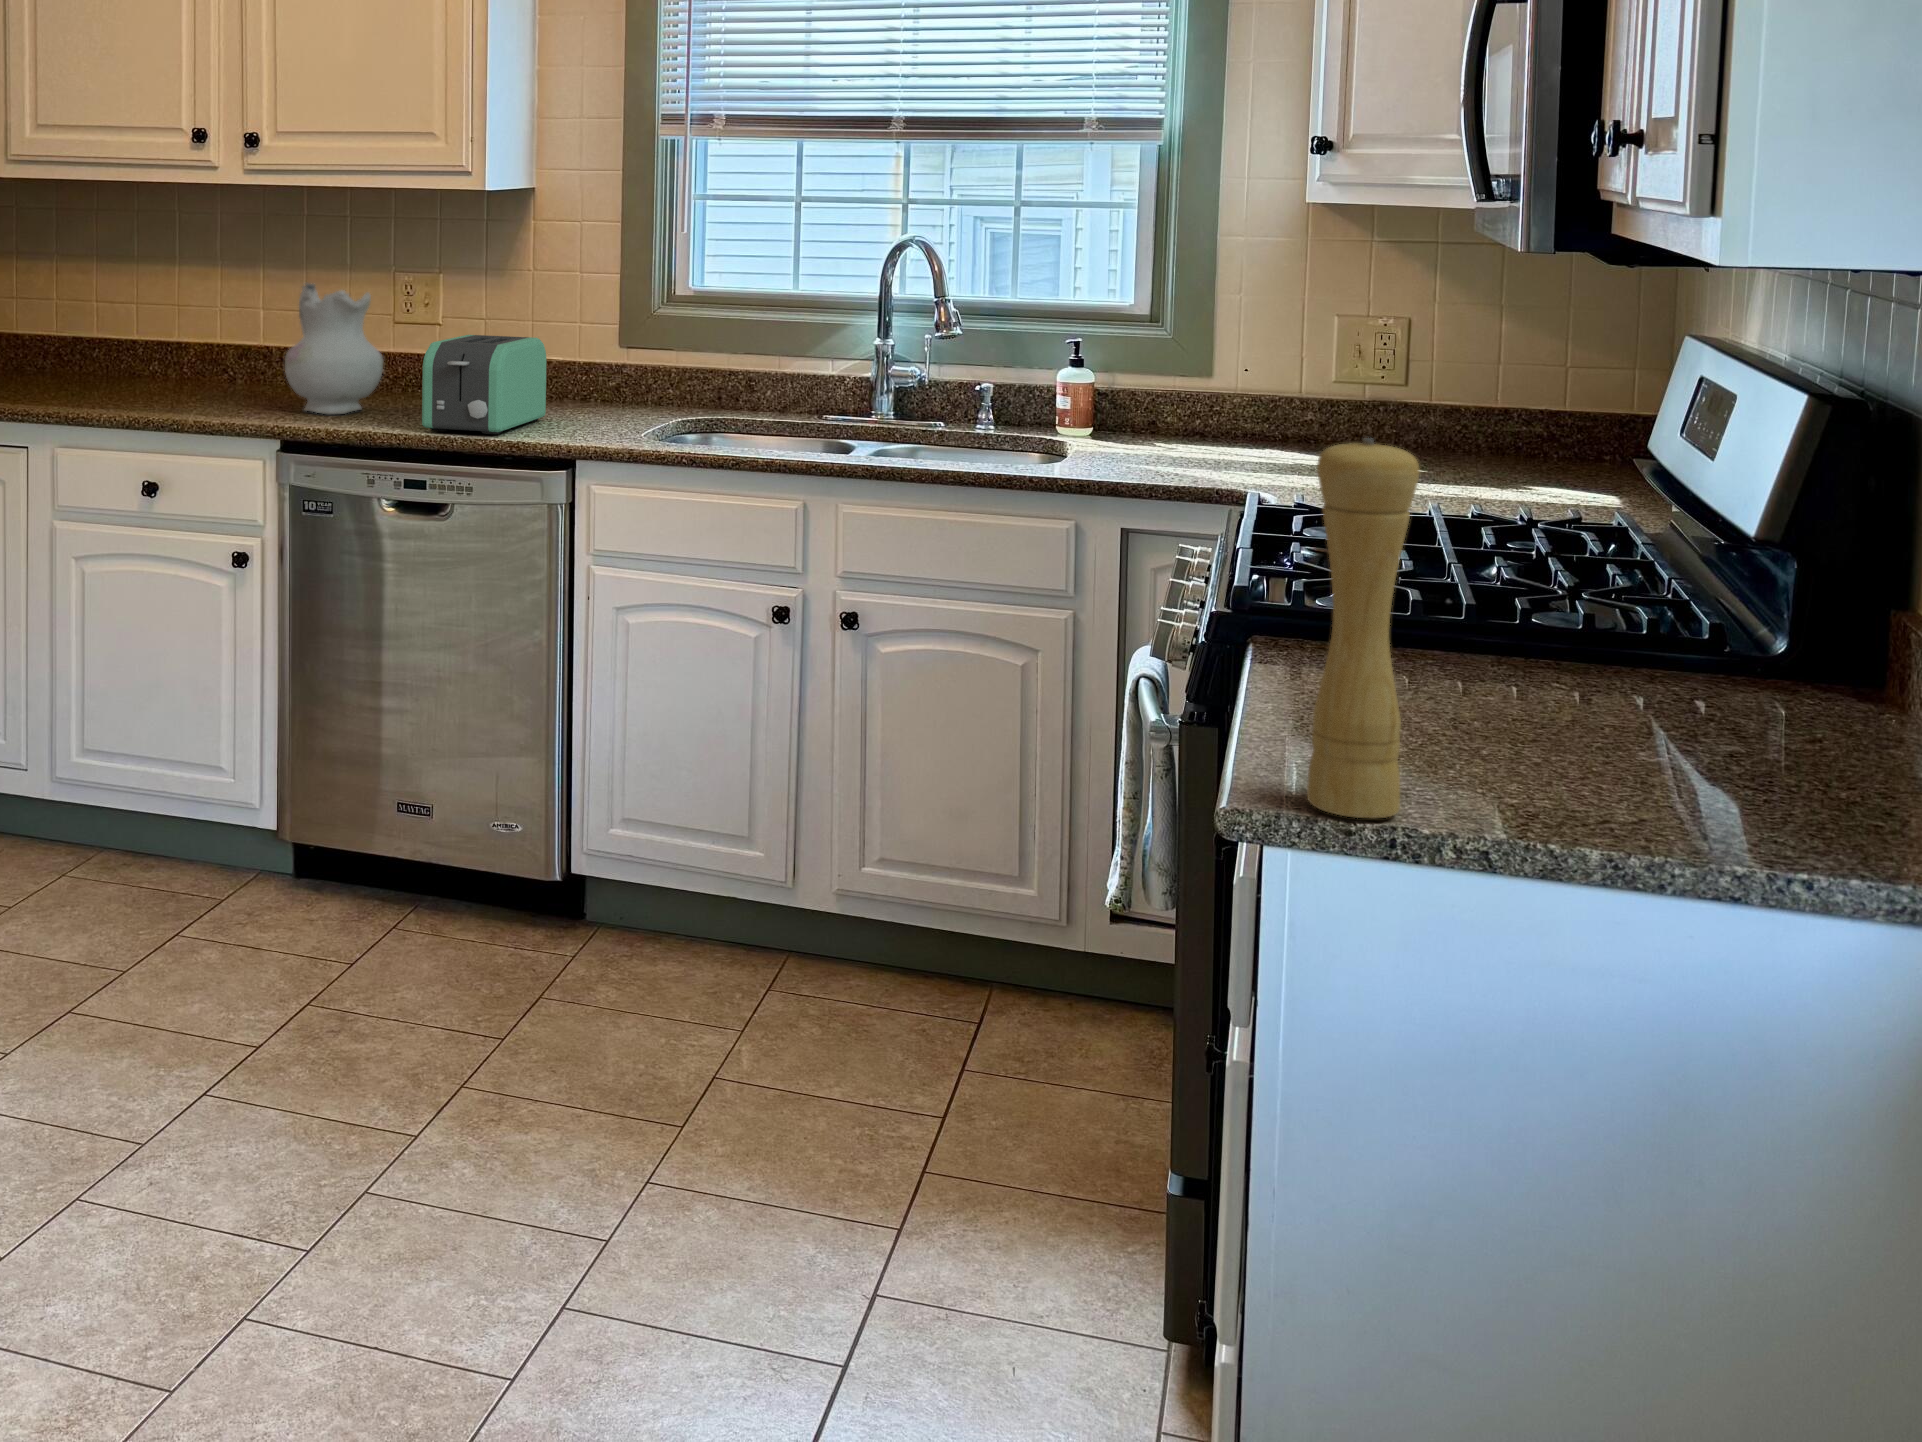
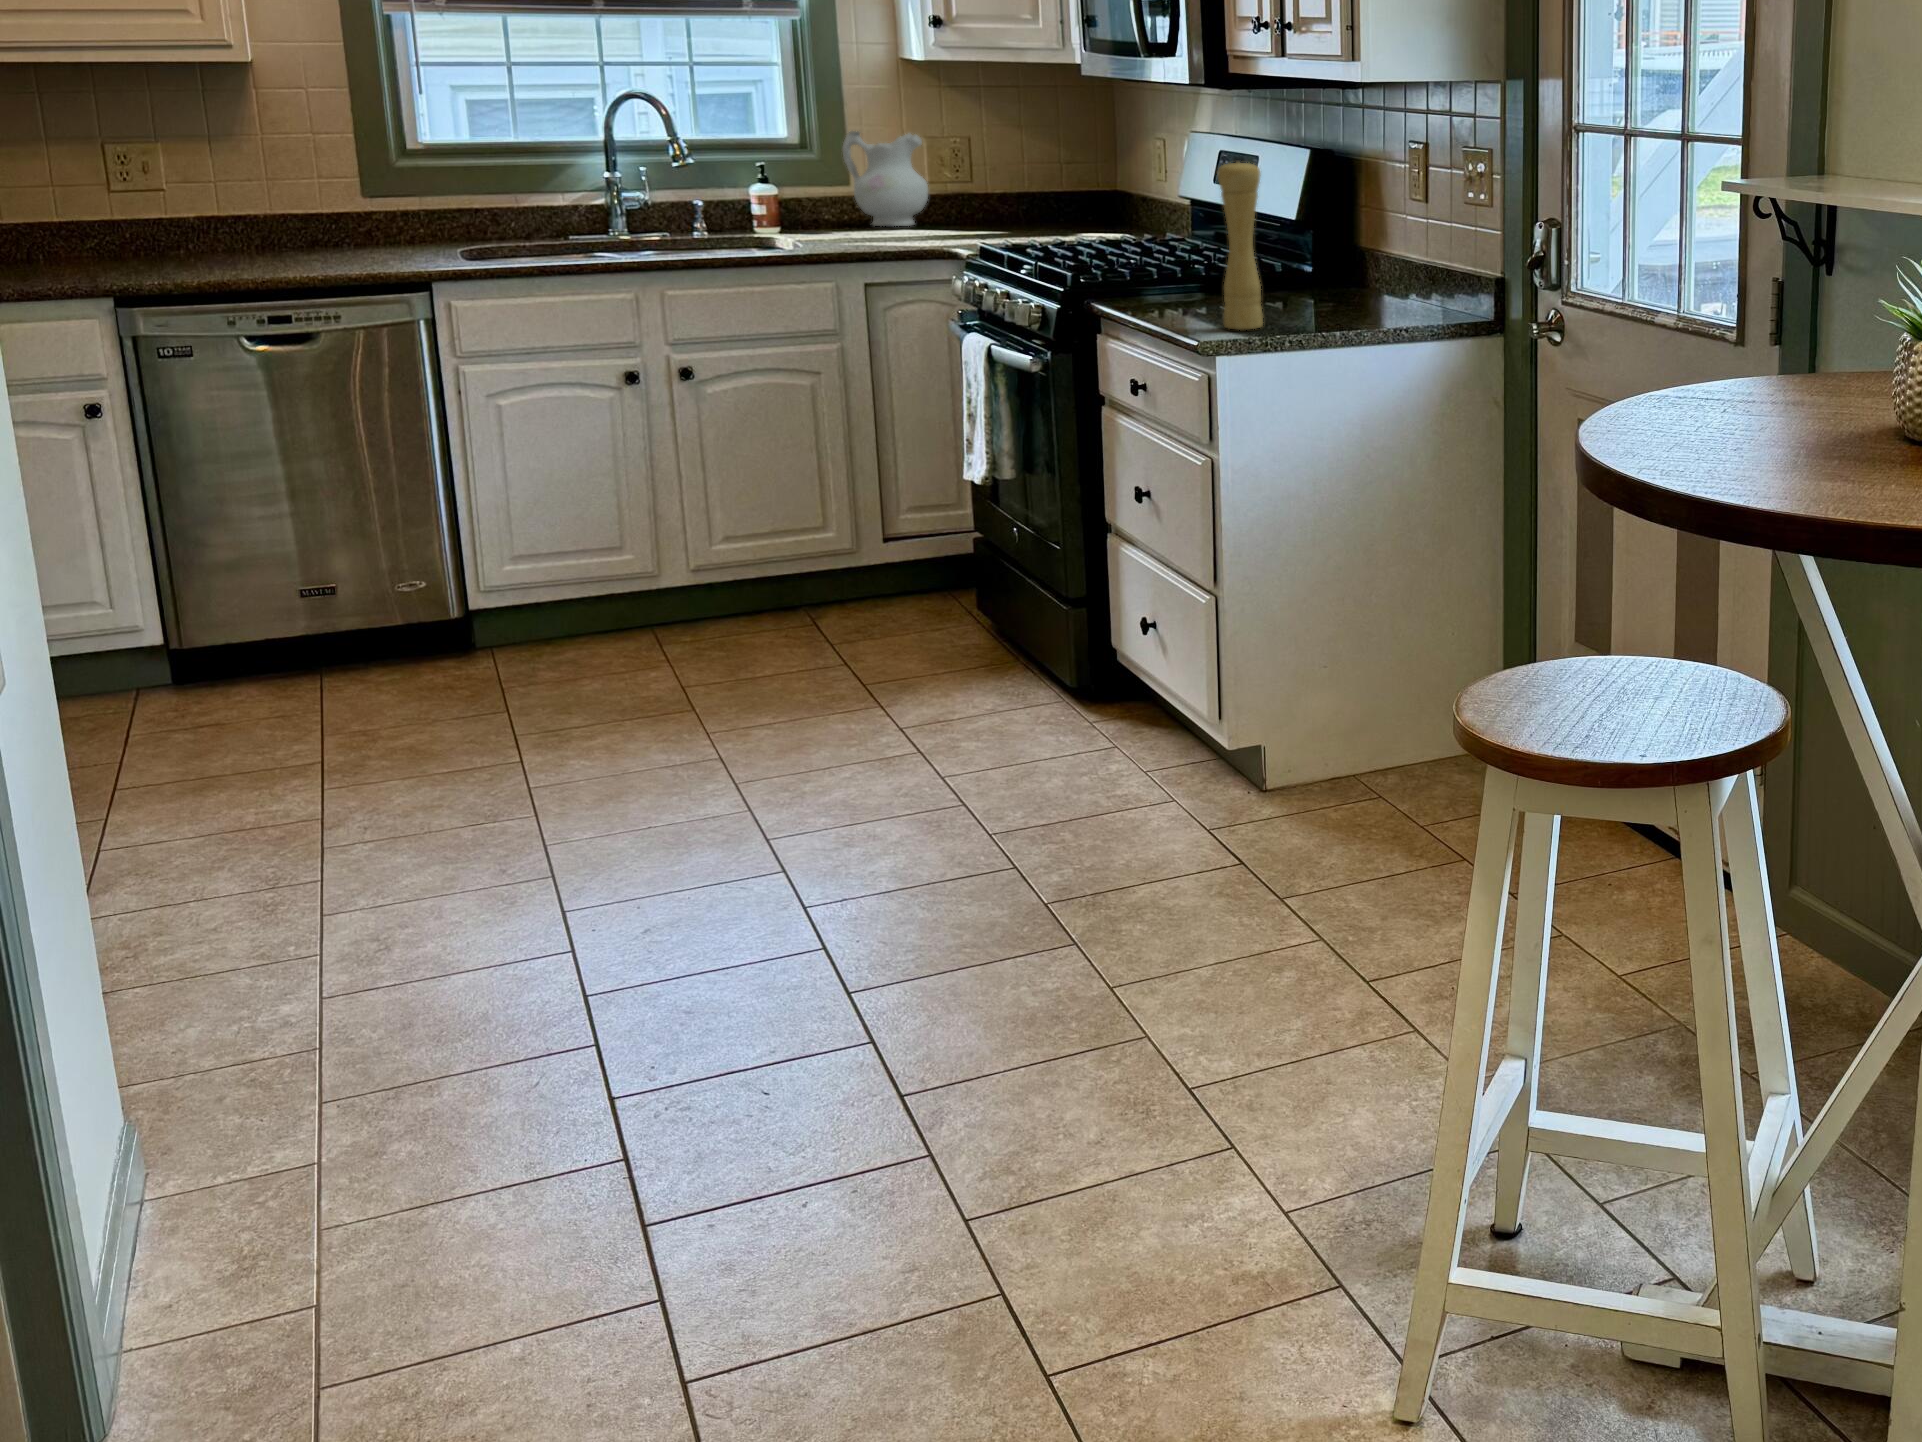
ceramic pitcher: present [285,283,383,414] -> present [843,131,928,226]
toaster: present [422,335,546,434] -> none [269,190,359,273]

